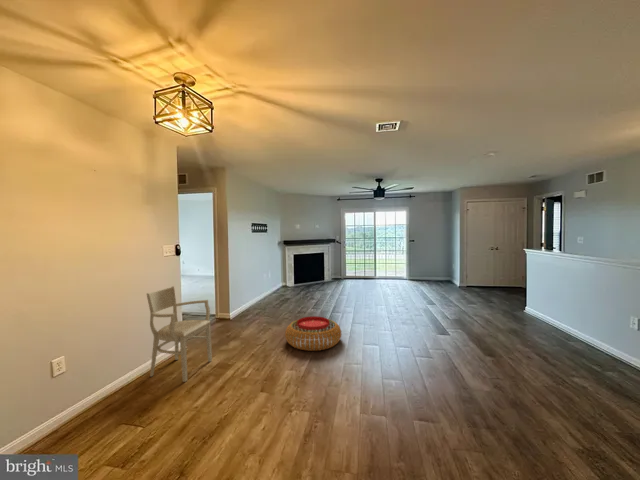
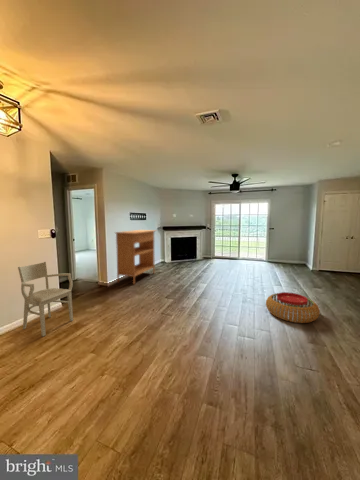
console table: none [238,245,284,314] -> present [116,230,155,283]
pouf: present [285,316,341,351] -> present [266,292,320,323]

